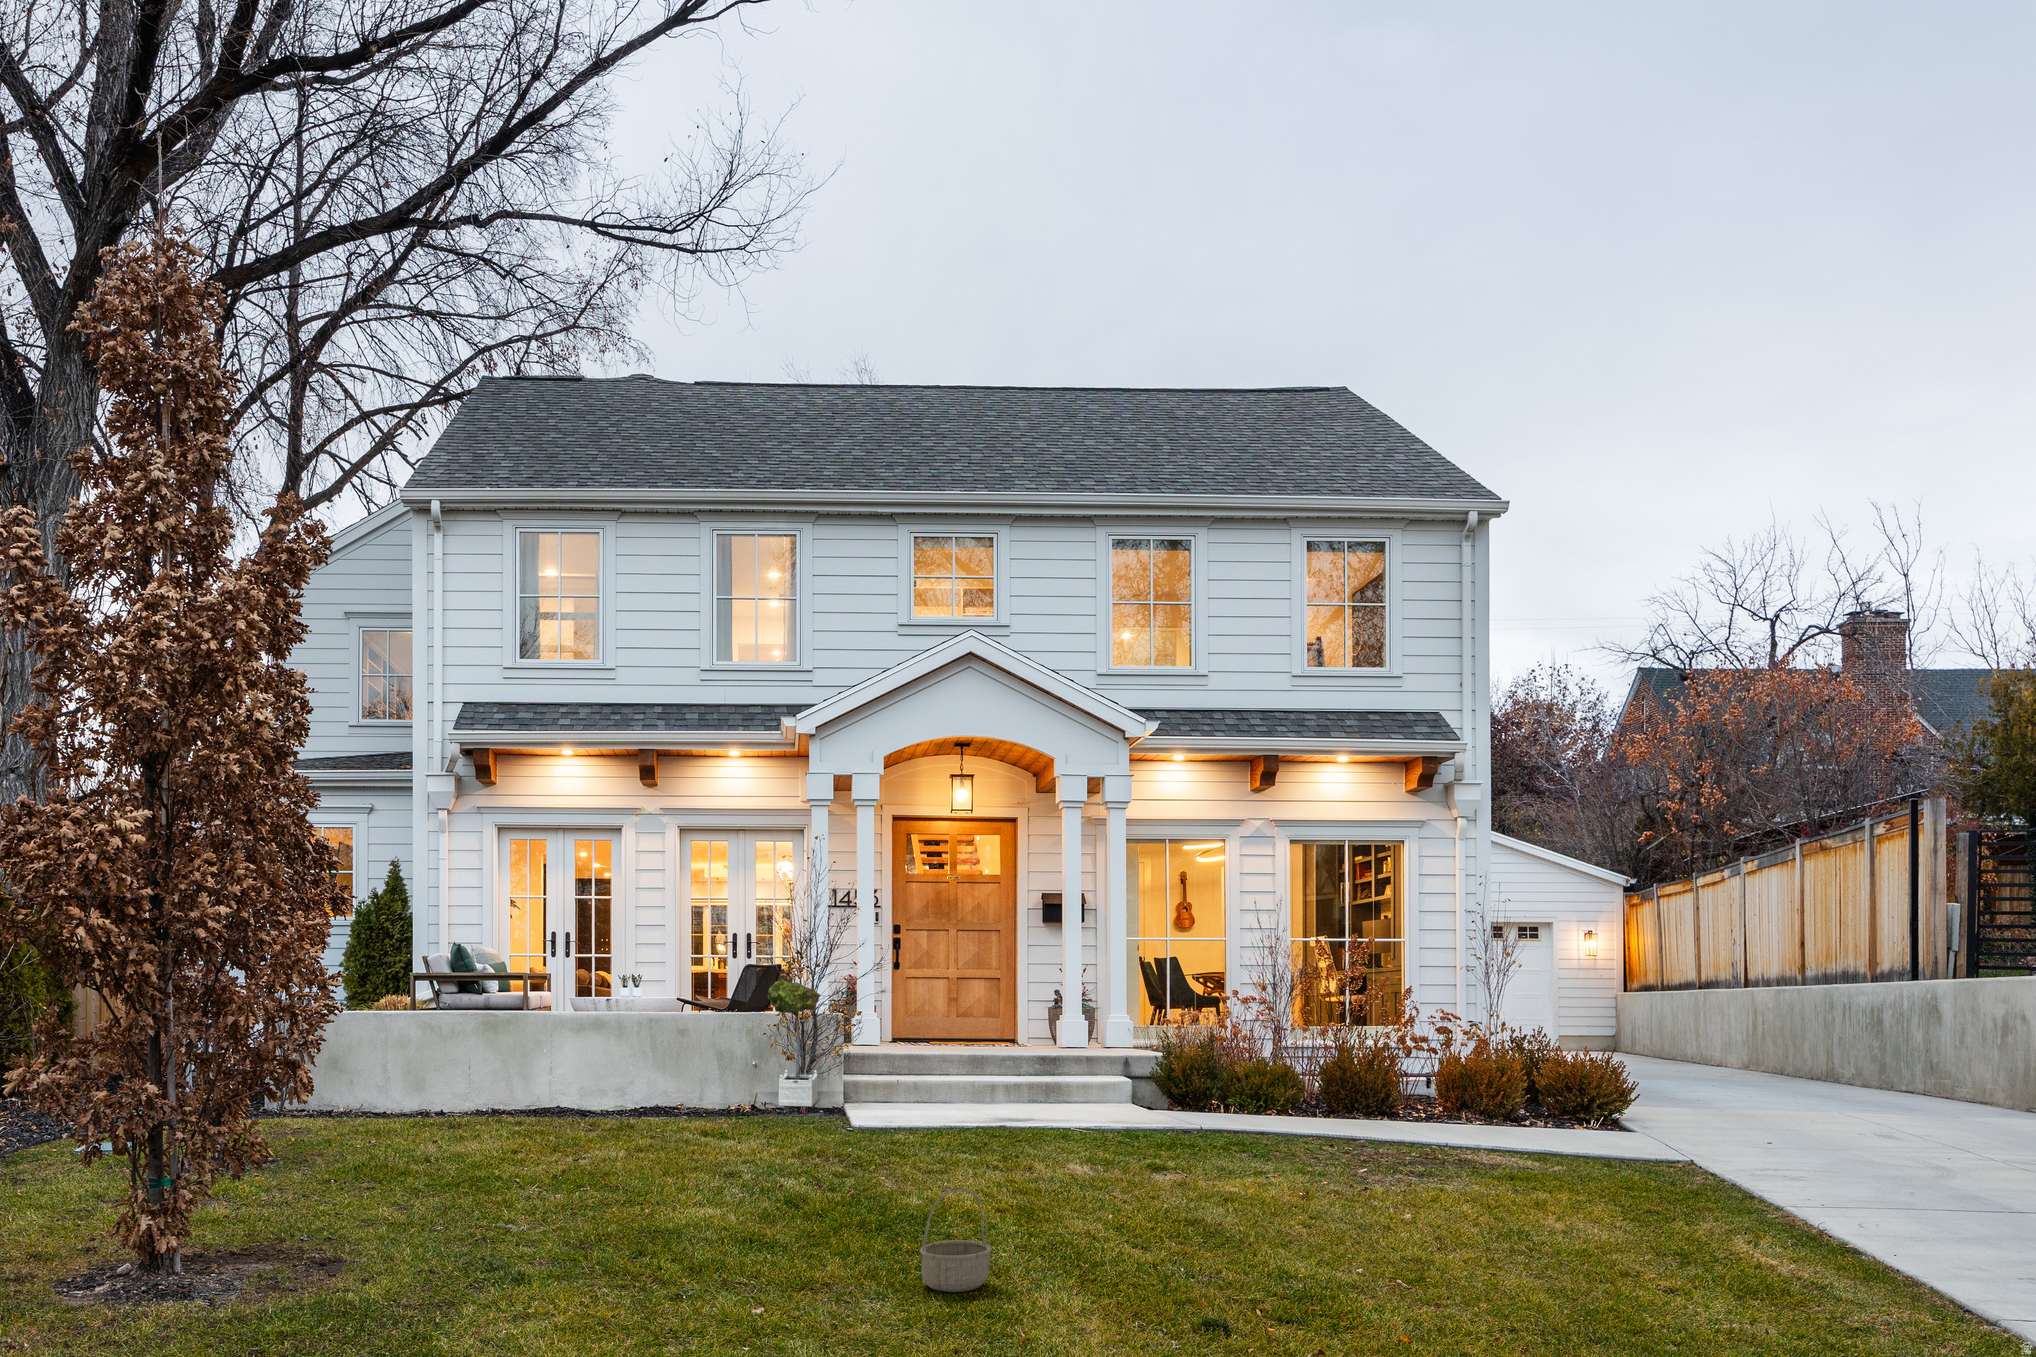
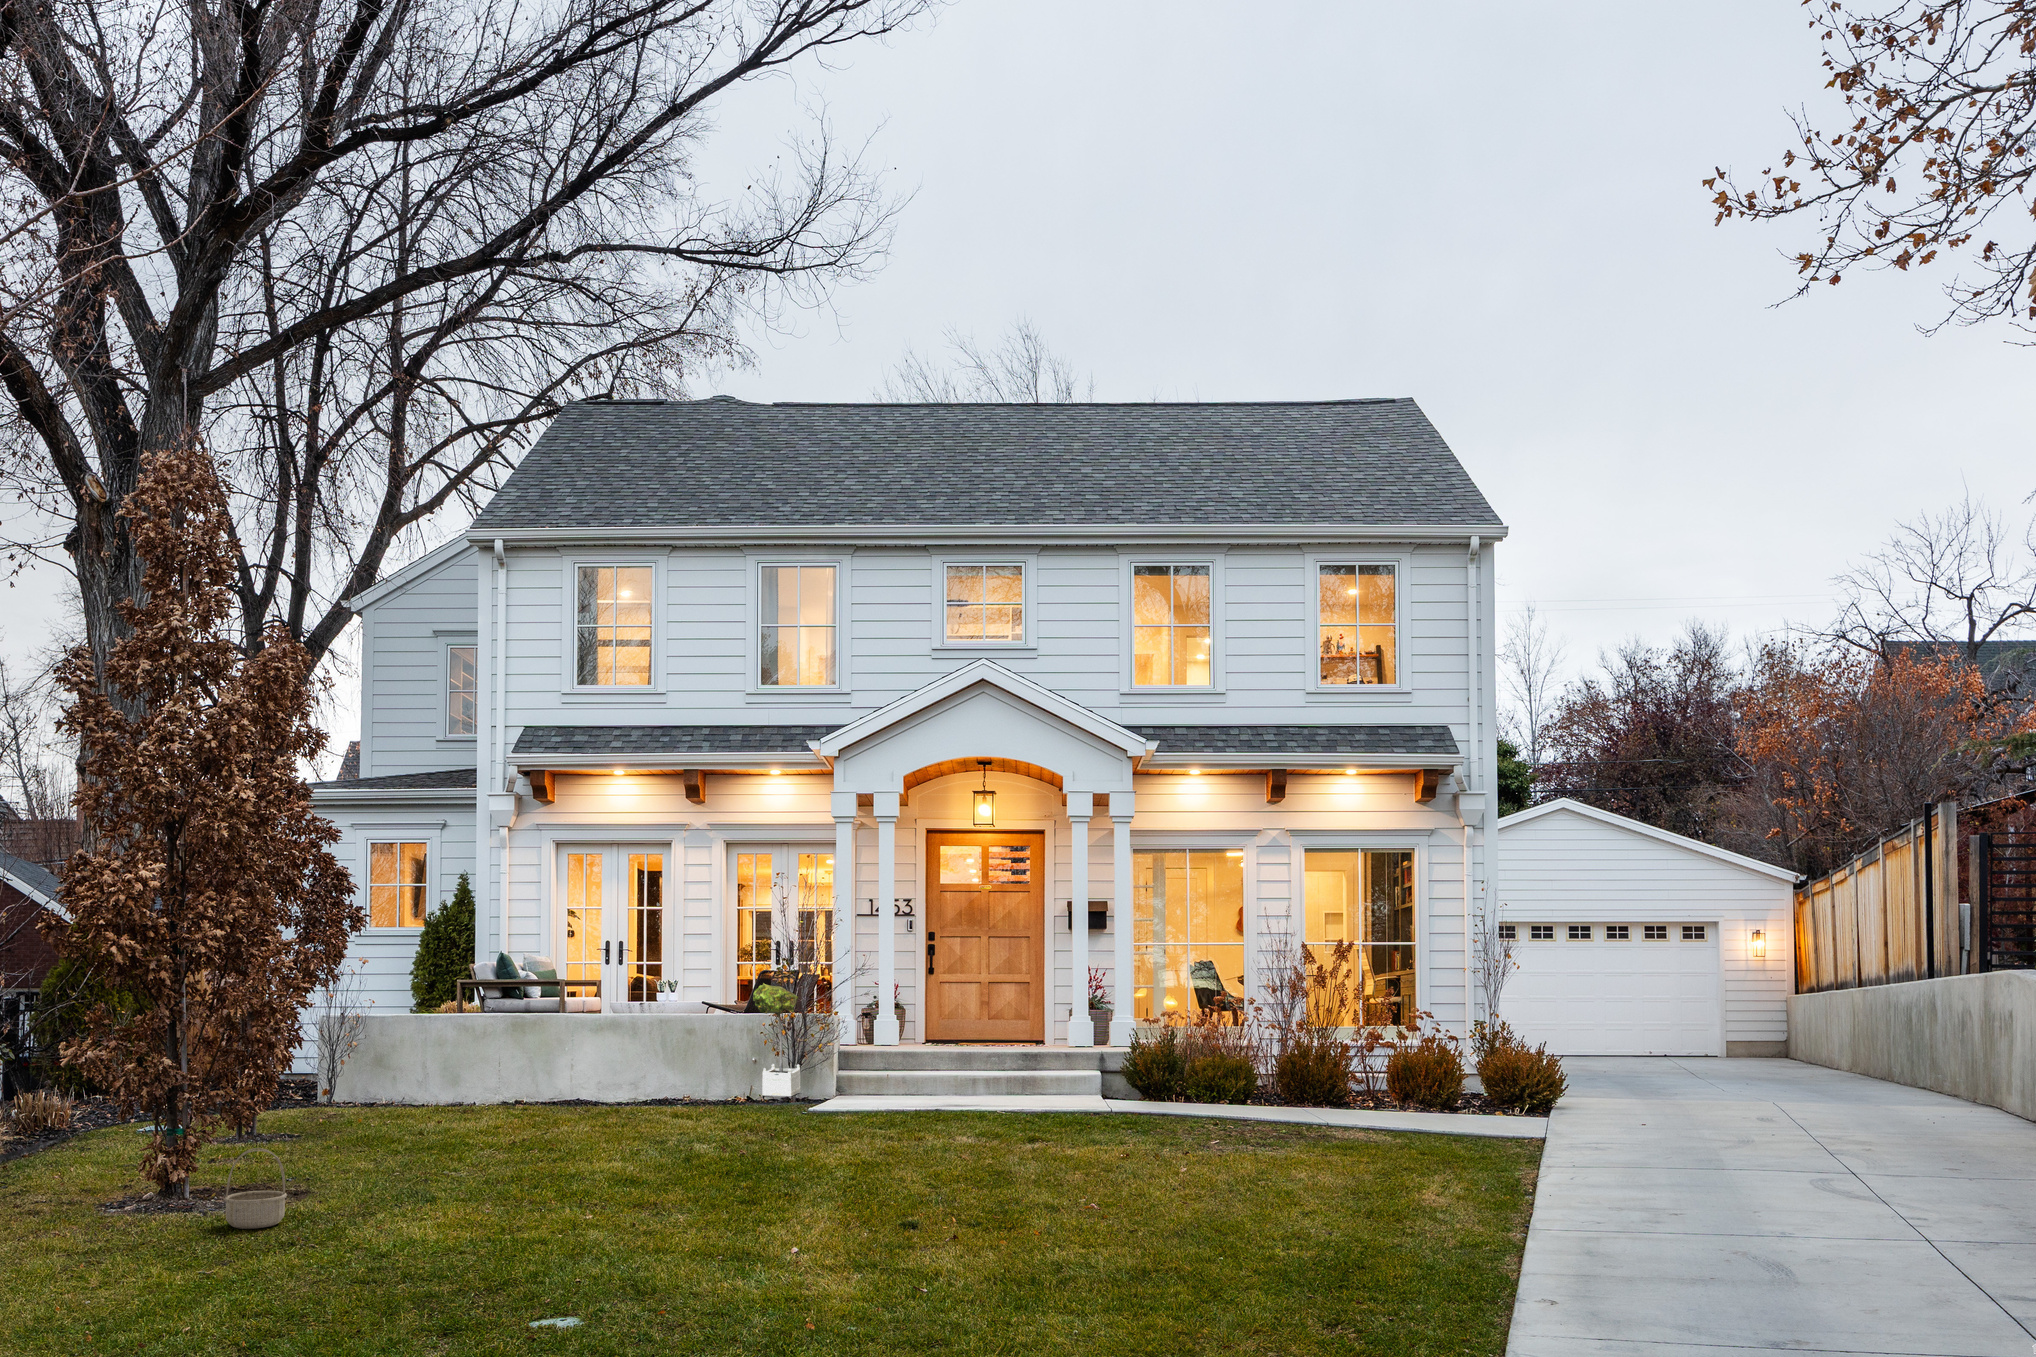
basket: present [920,1187,992,1292] -> present [224,1148,287,1229]

